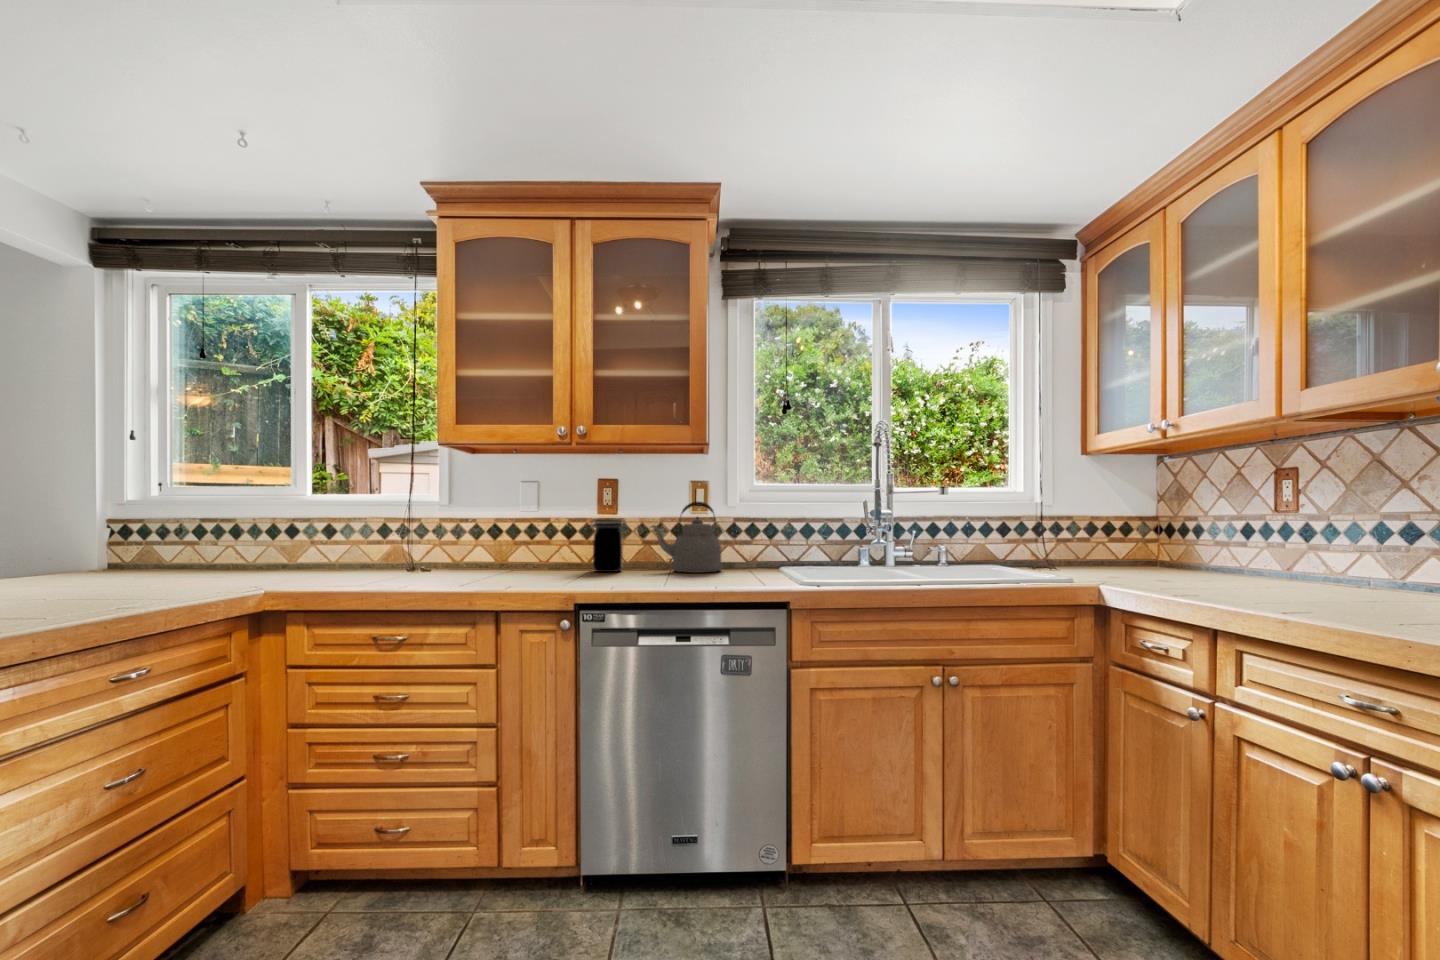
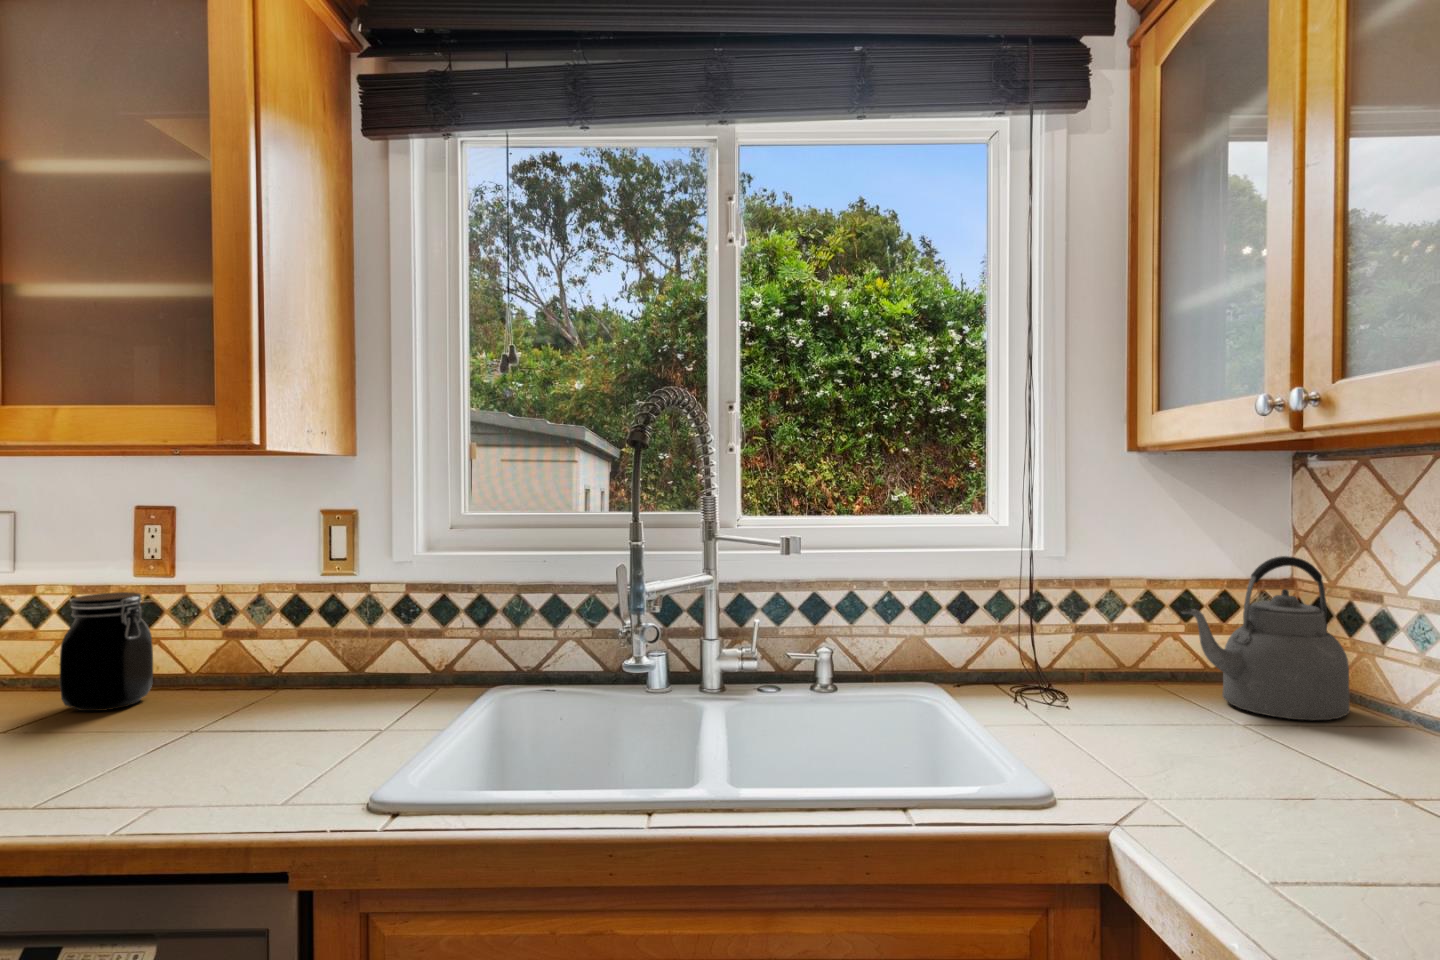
kettle: present [651,502,722,573] -> present [1182,556,1350,720]

